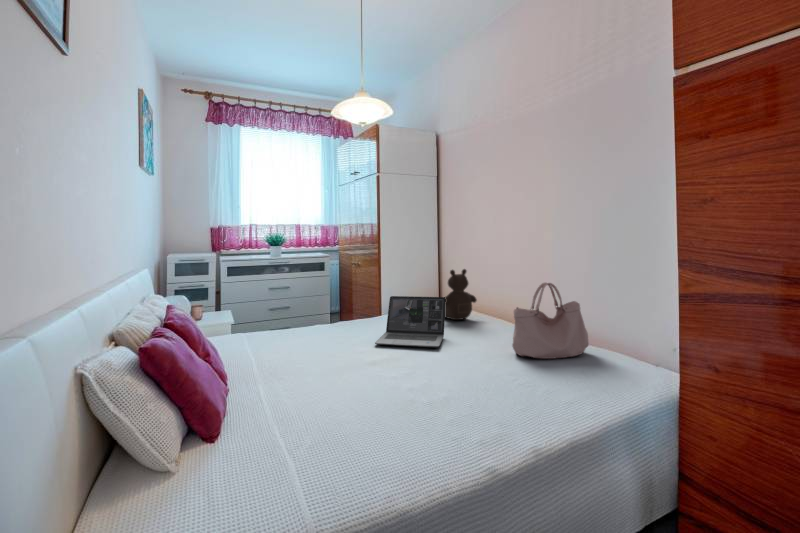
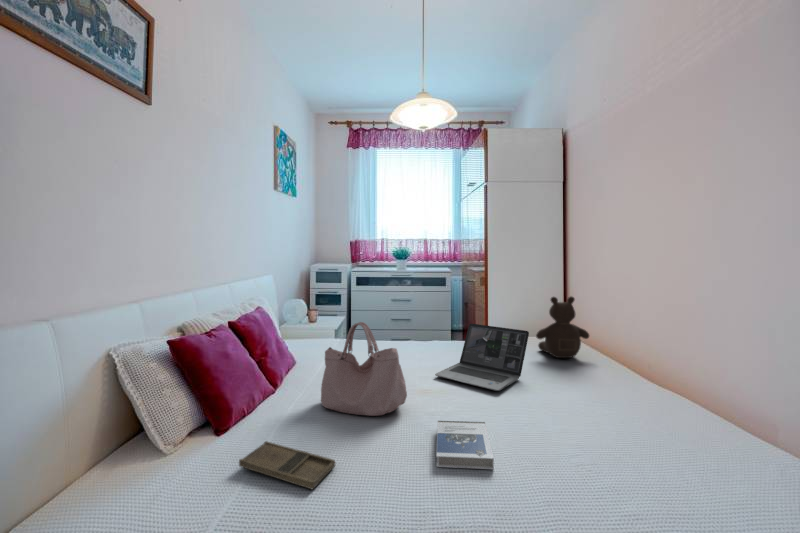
handbag: present [512,283,589,359] -> present [321,322,407,416]
hardback book: none [418,367,487,405] -> present [436,421,494,469]
tray: none [262,419,362,451] -> present [239,441,335,489]

